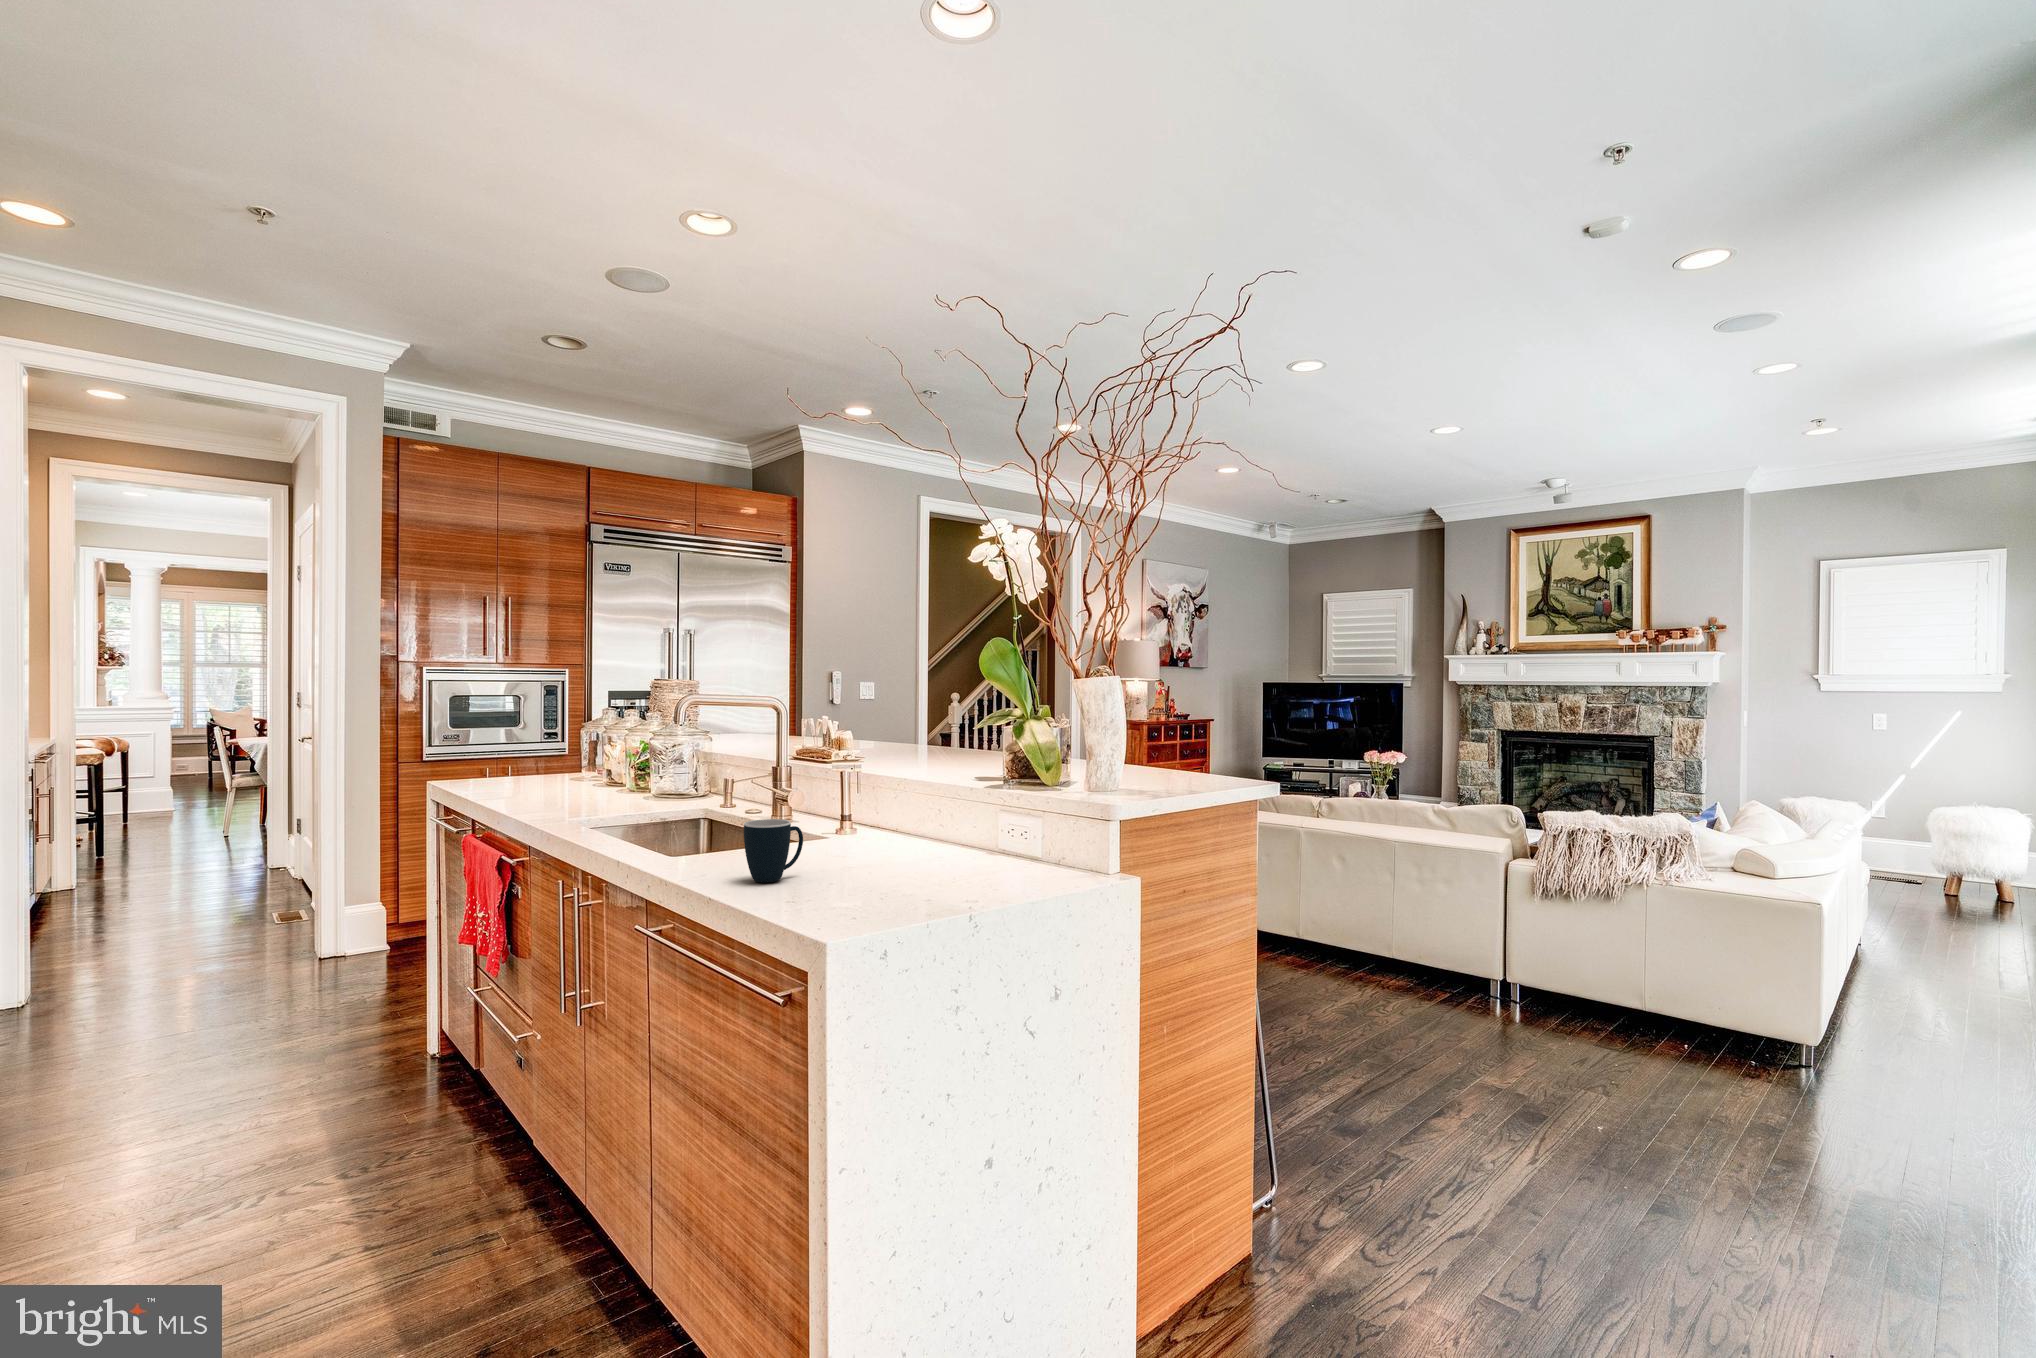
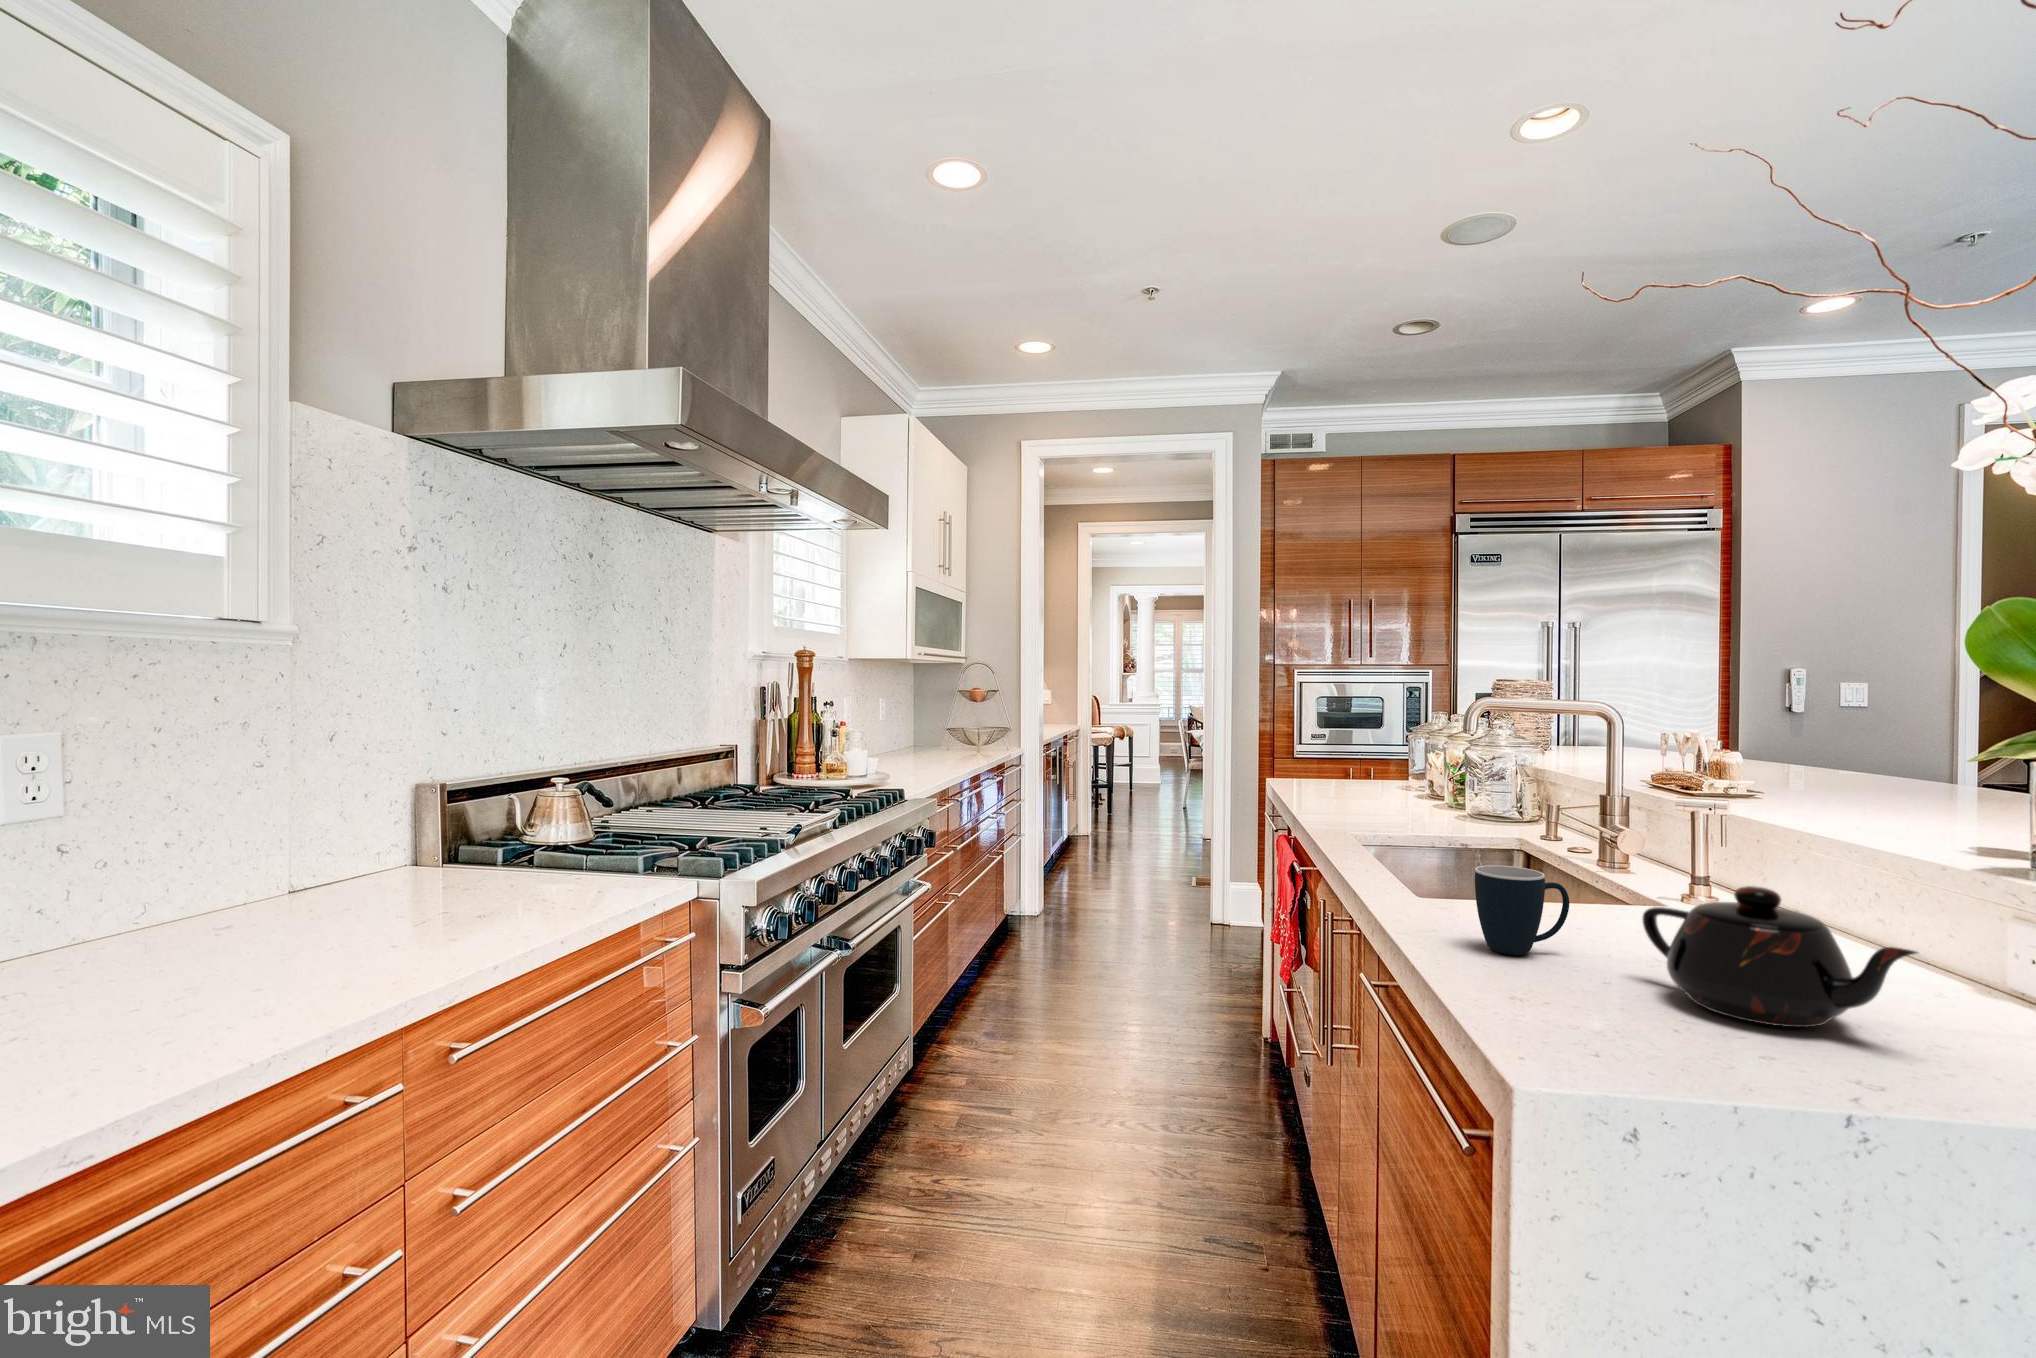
teapot: none [851,808,989,888] -> present [1642,886,1918,1027]

